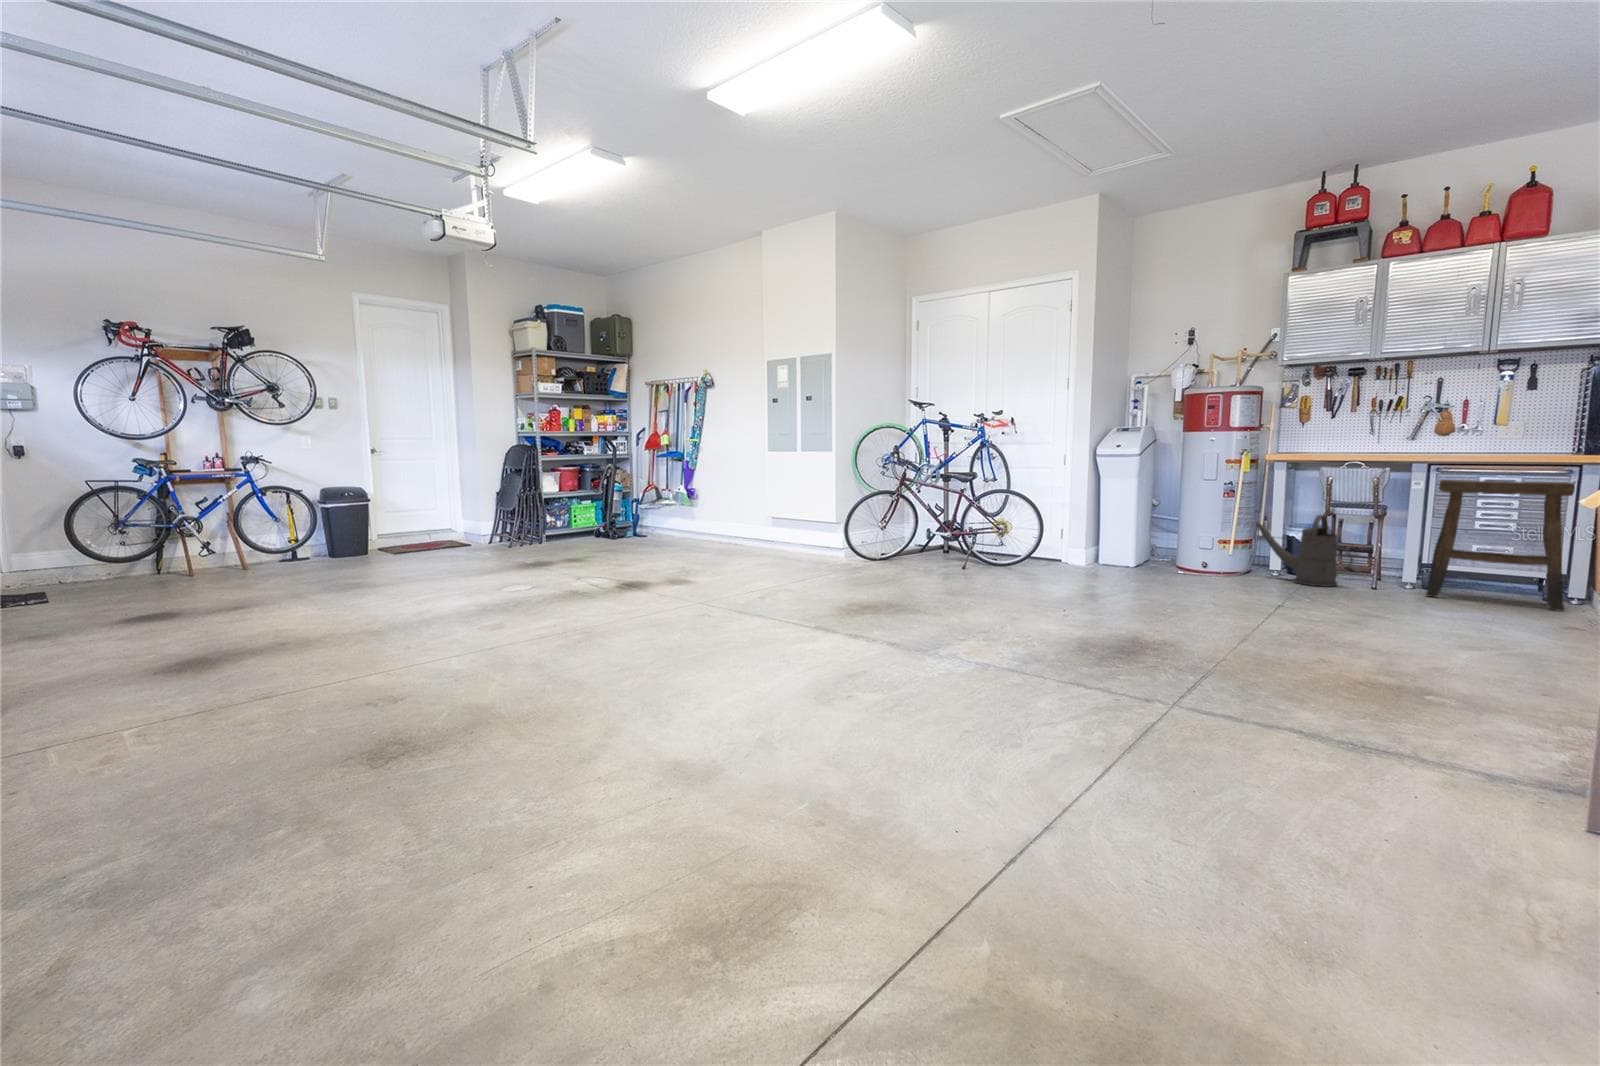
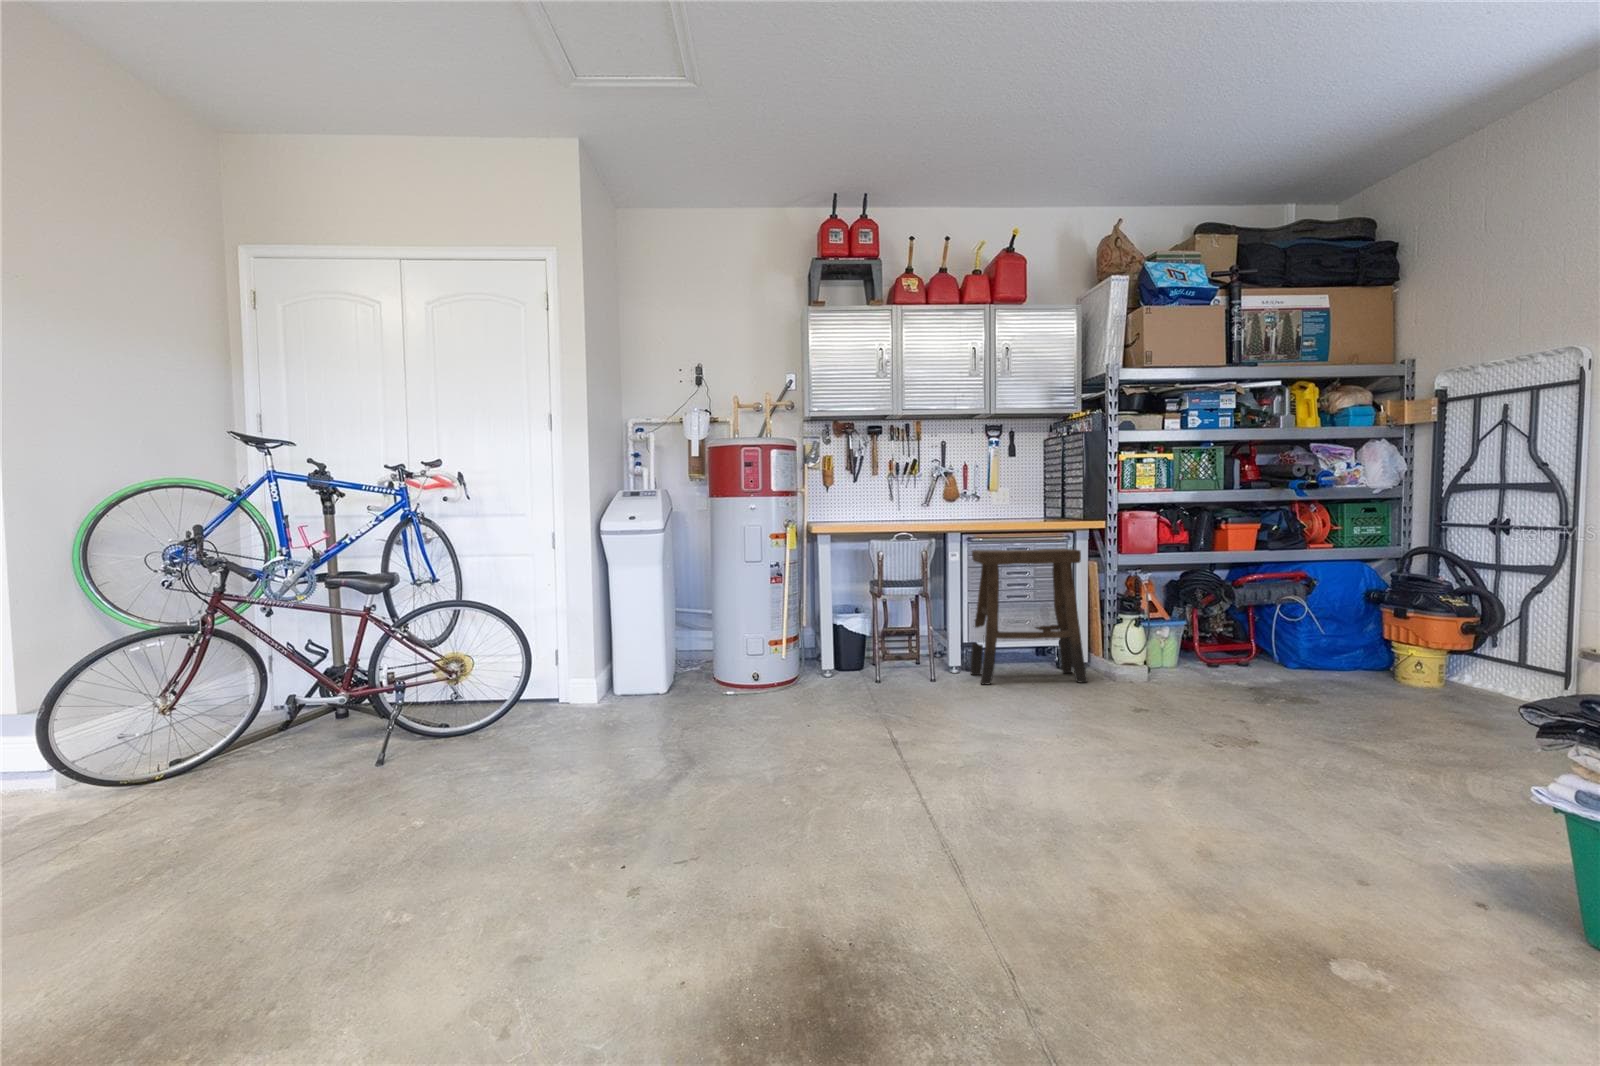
watering can: present [1256,515,1353,587] -> none [806,599,912,690]

